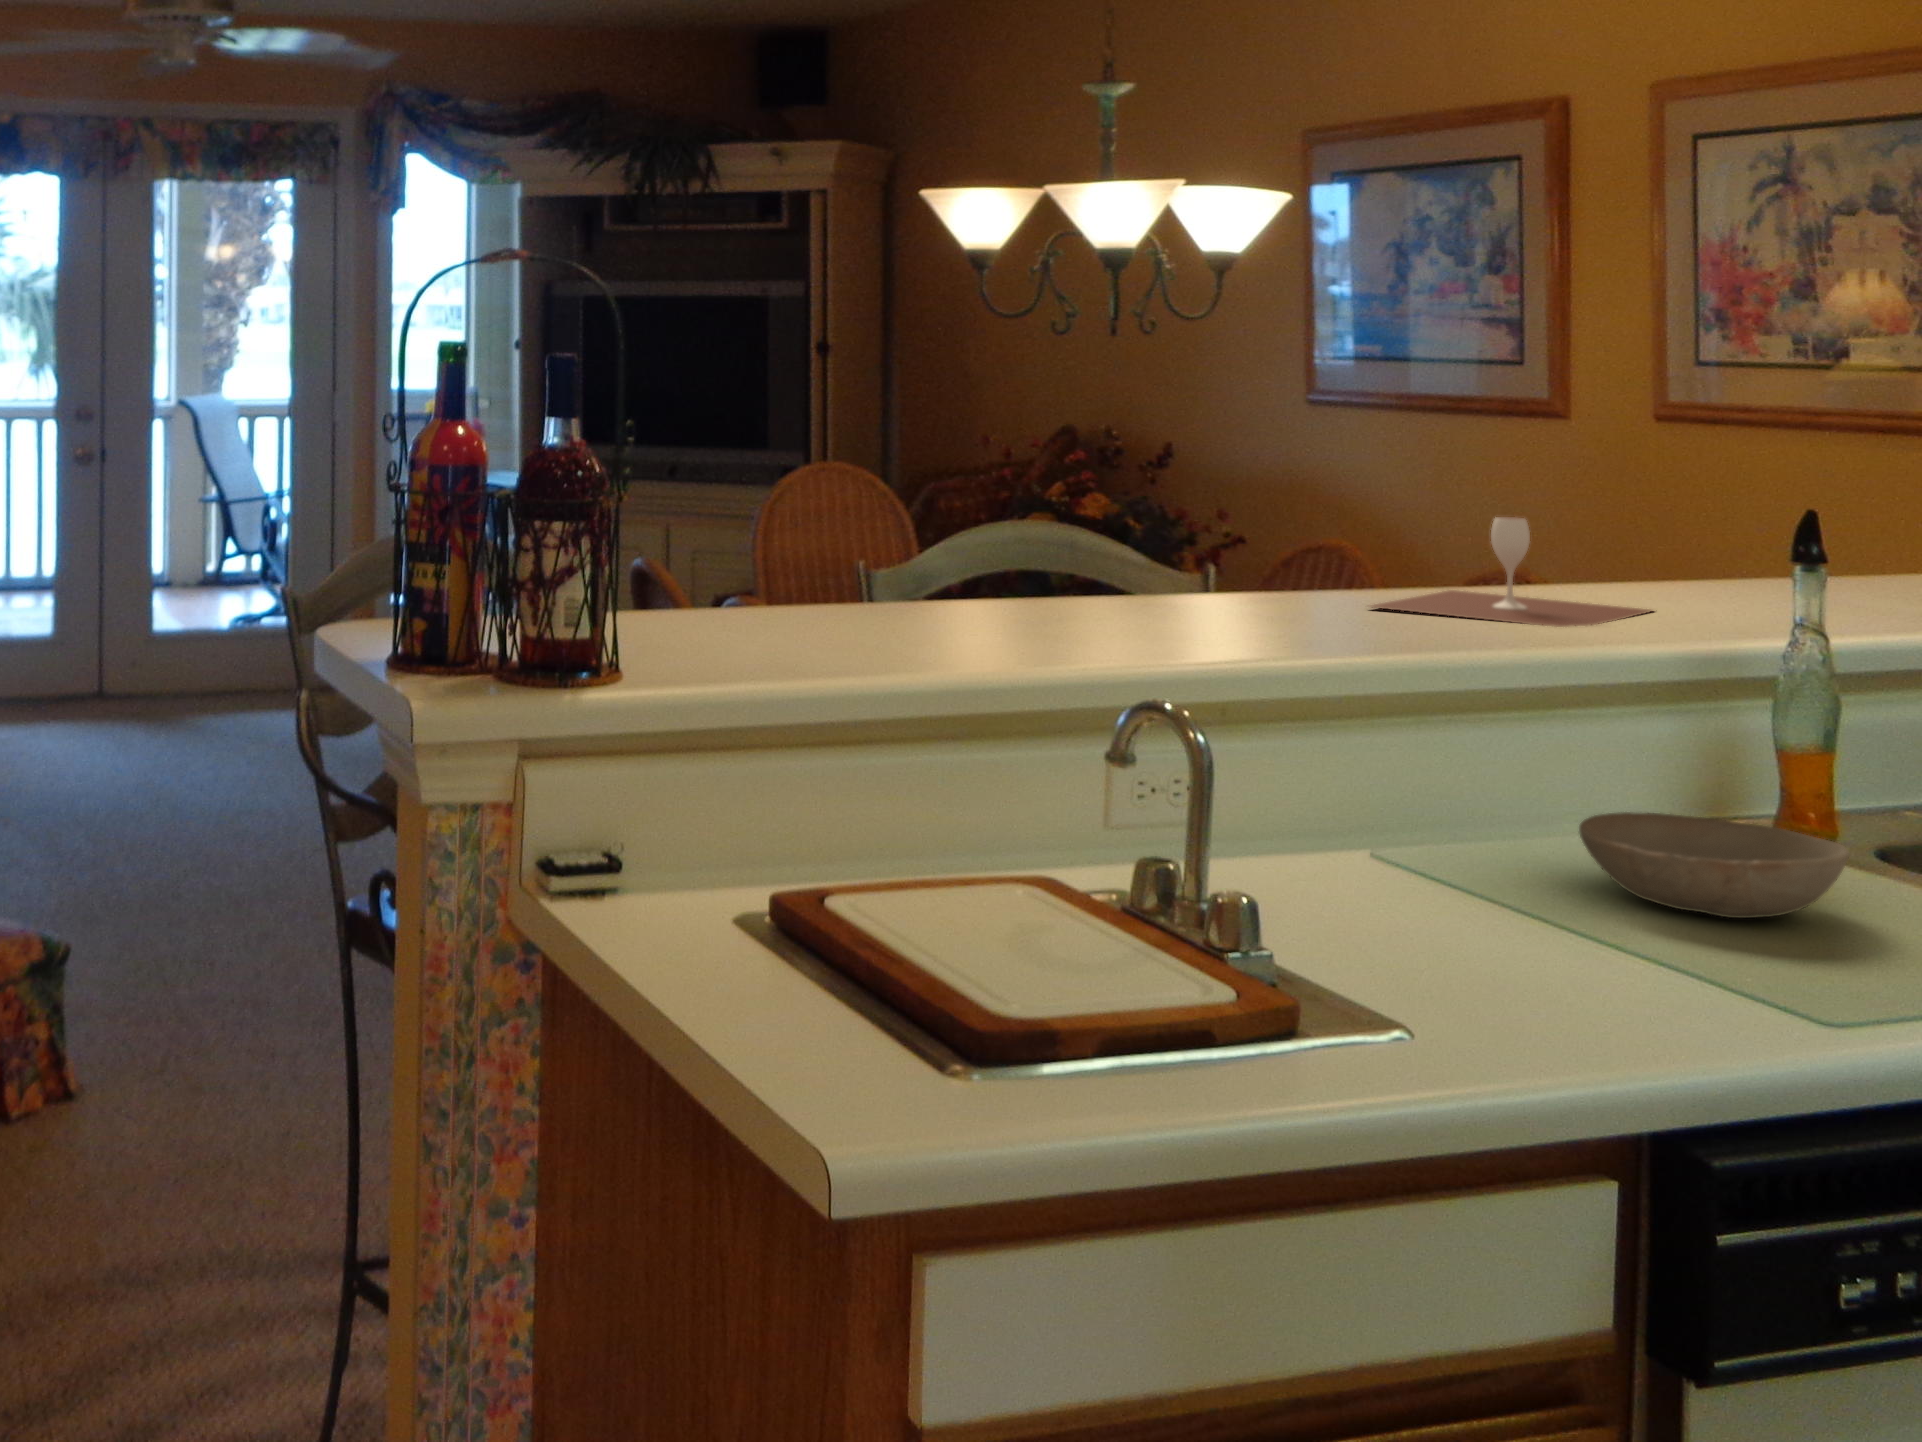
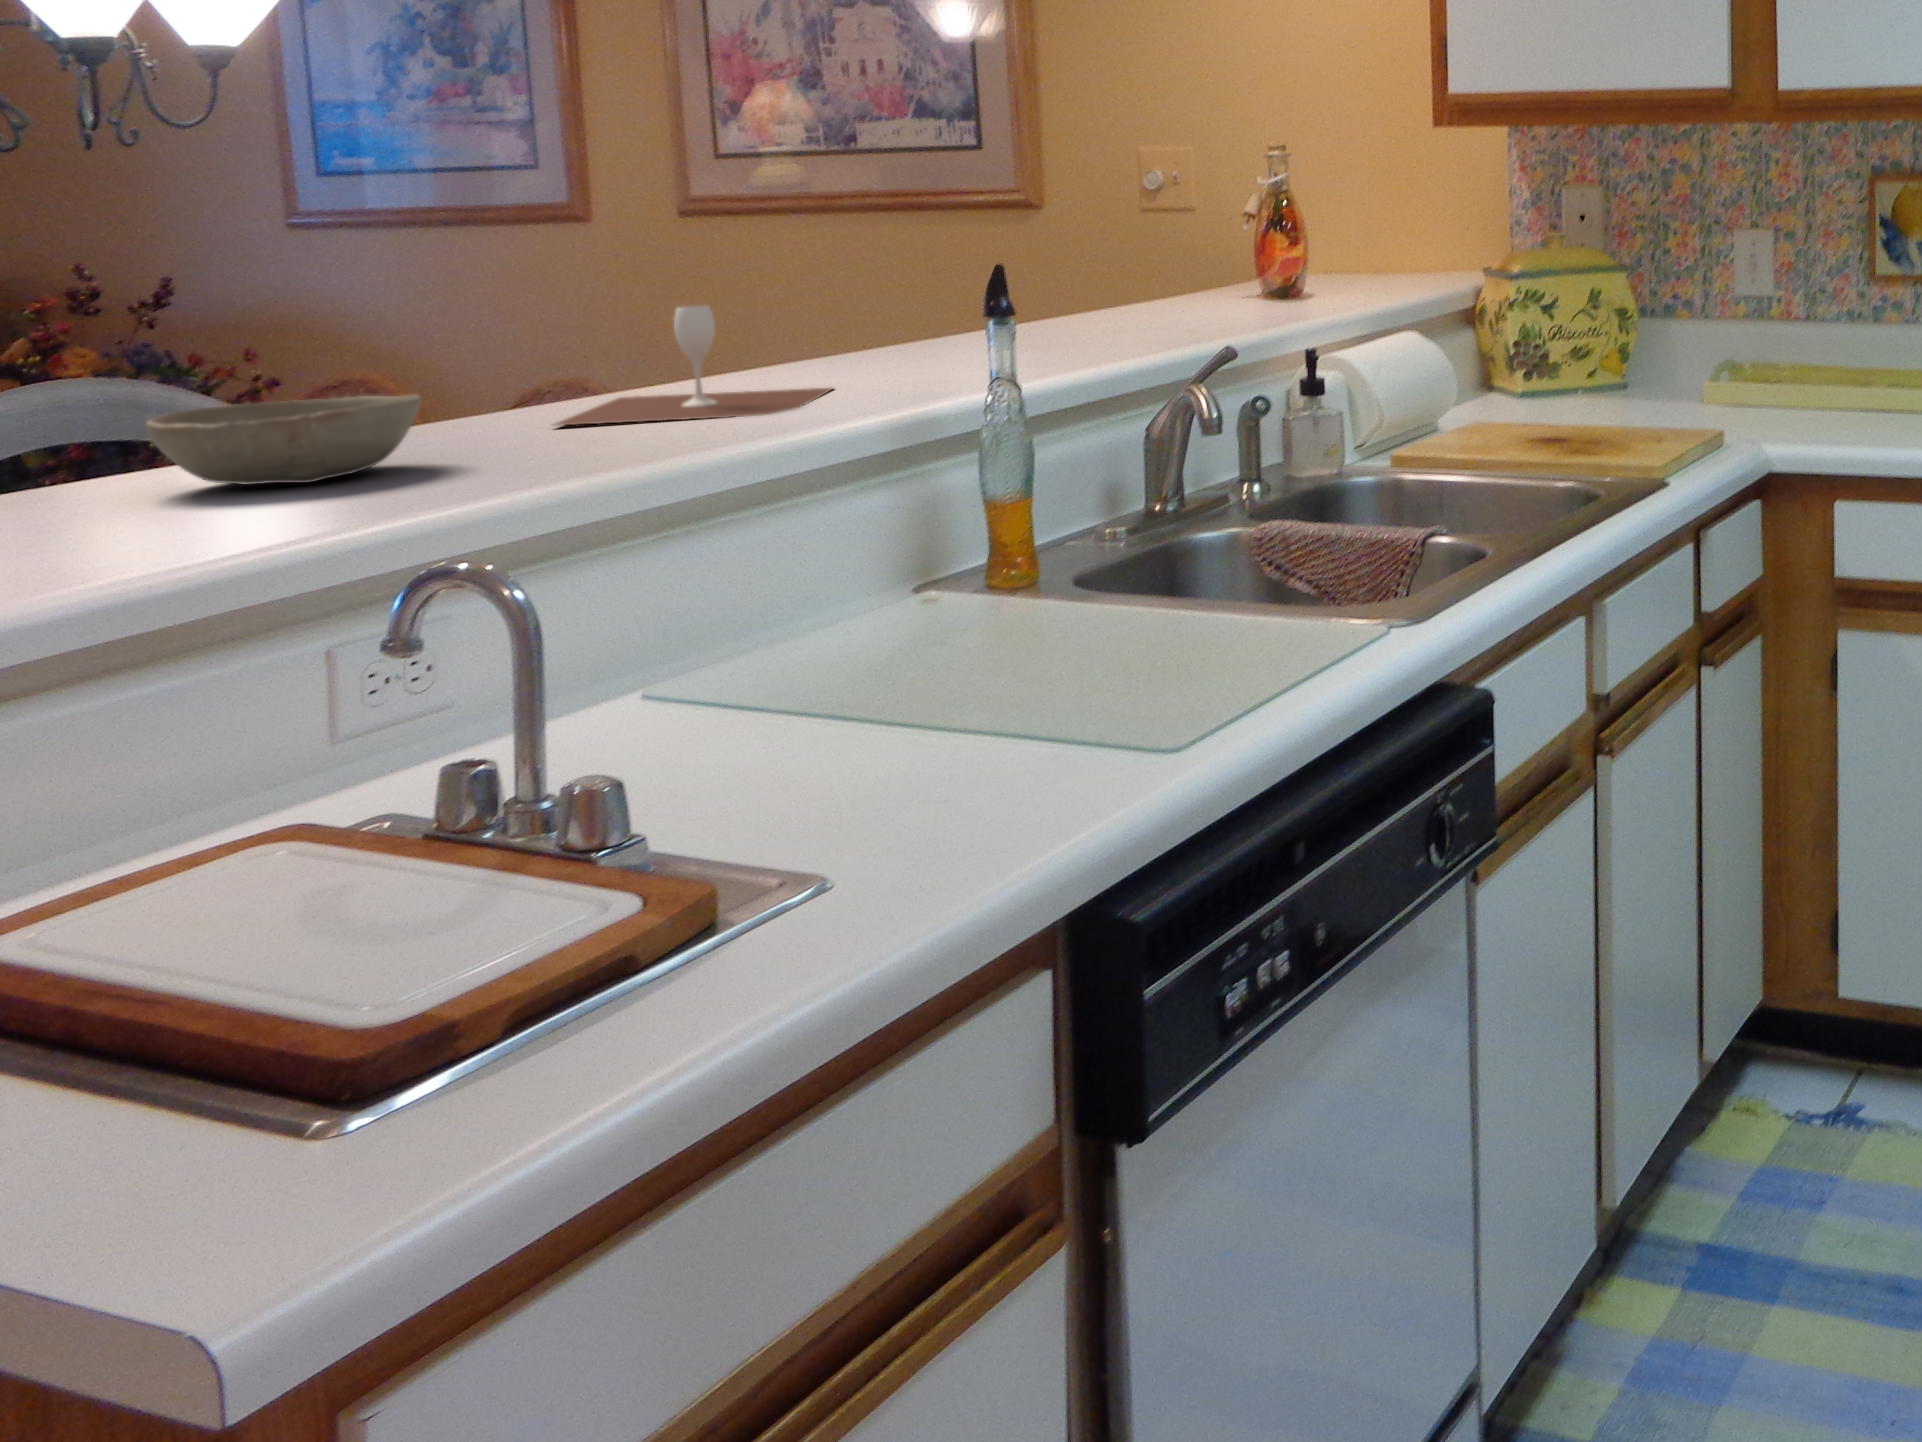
bowl: present [1579,812,1849,918] -> present [145,395,422,485]

